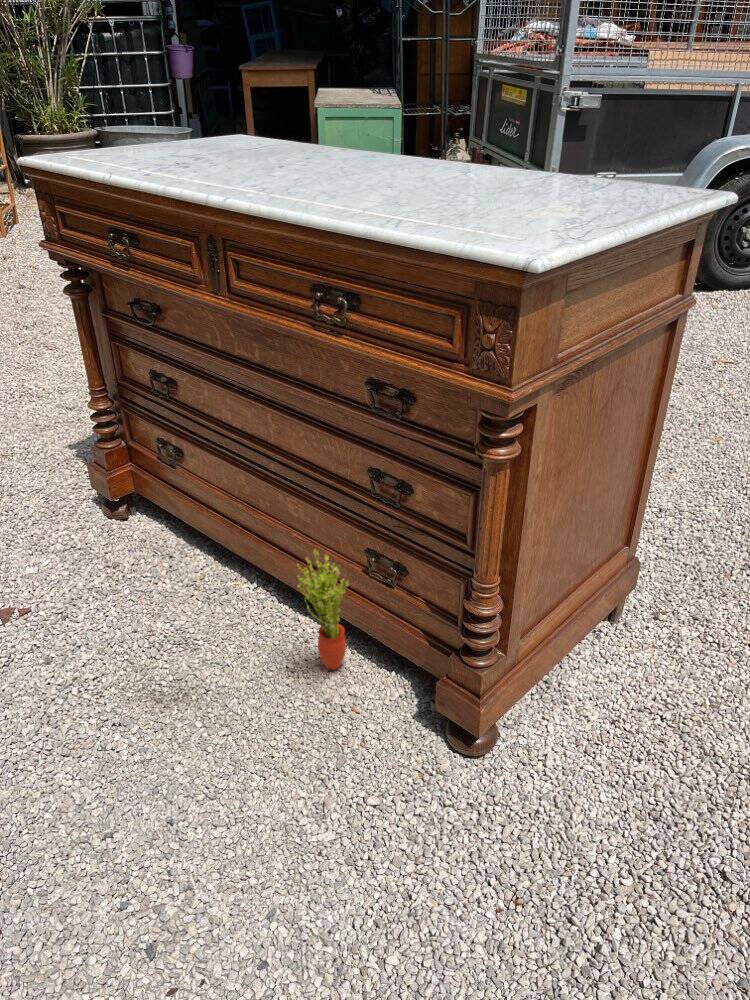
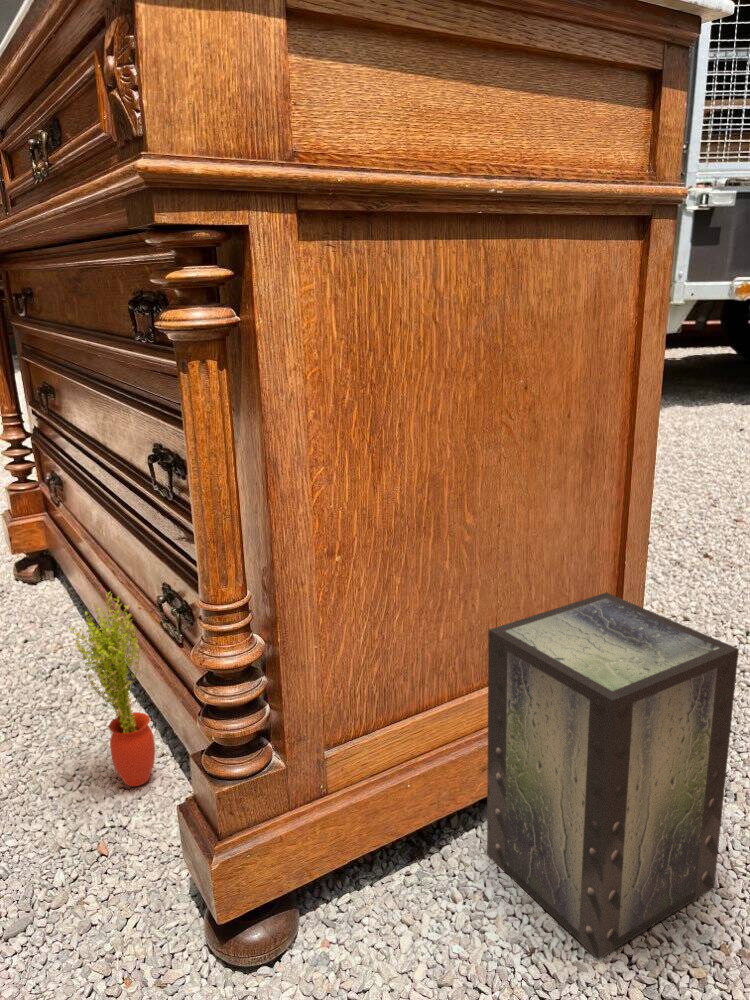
storage box: none [568,523,720,721] -> present [487,593,739,959]

